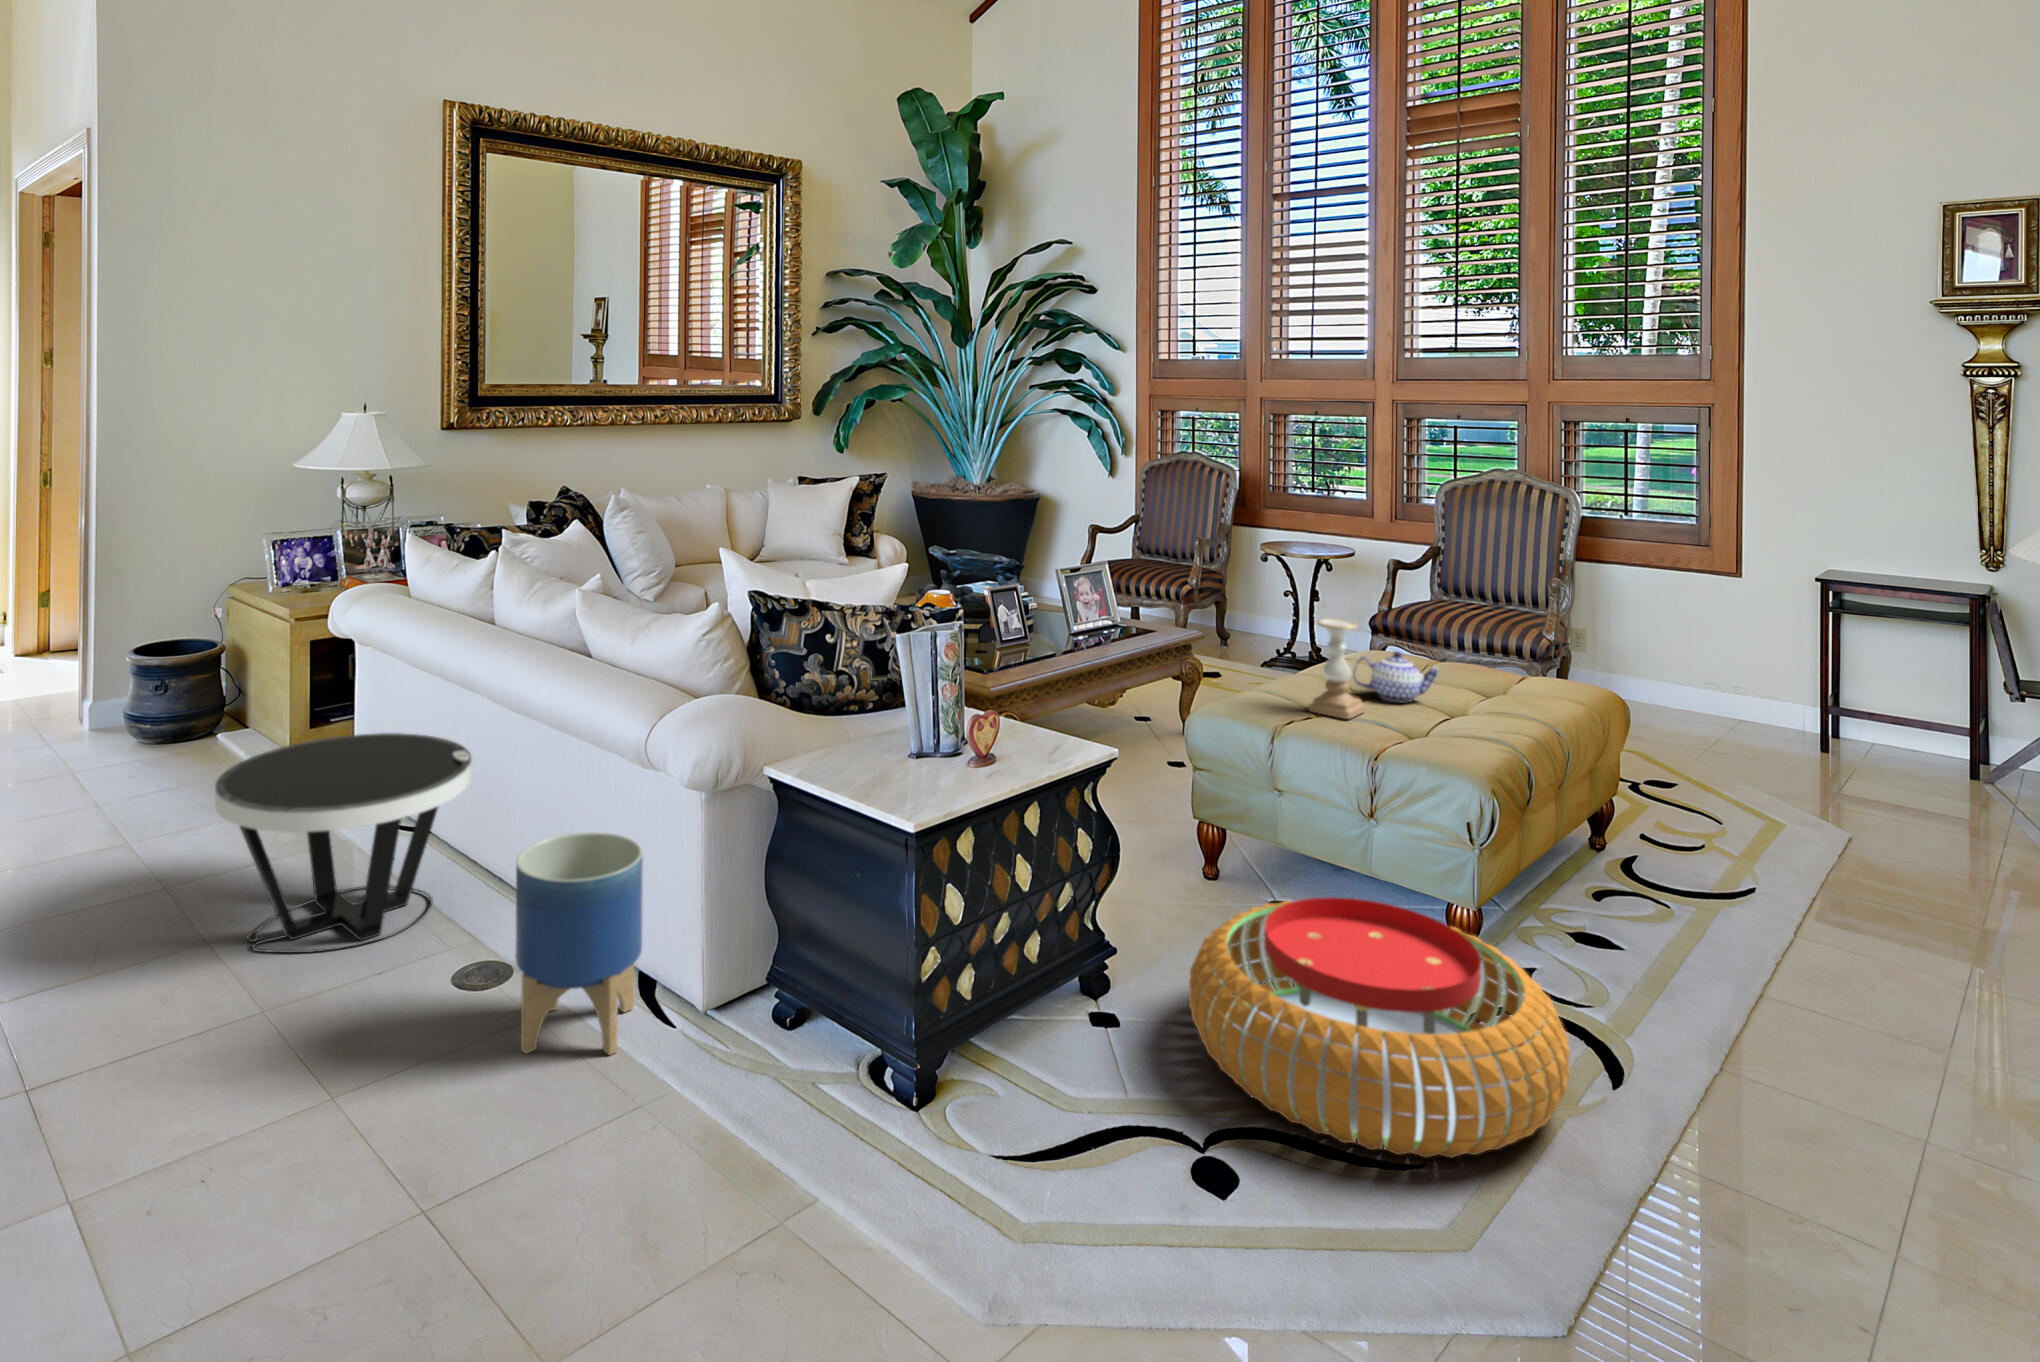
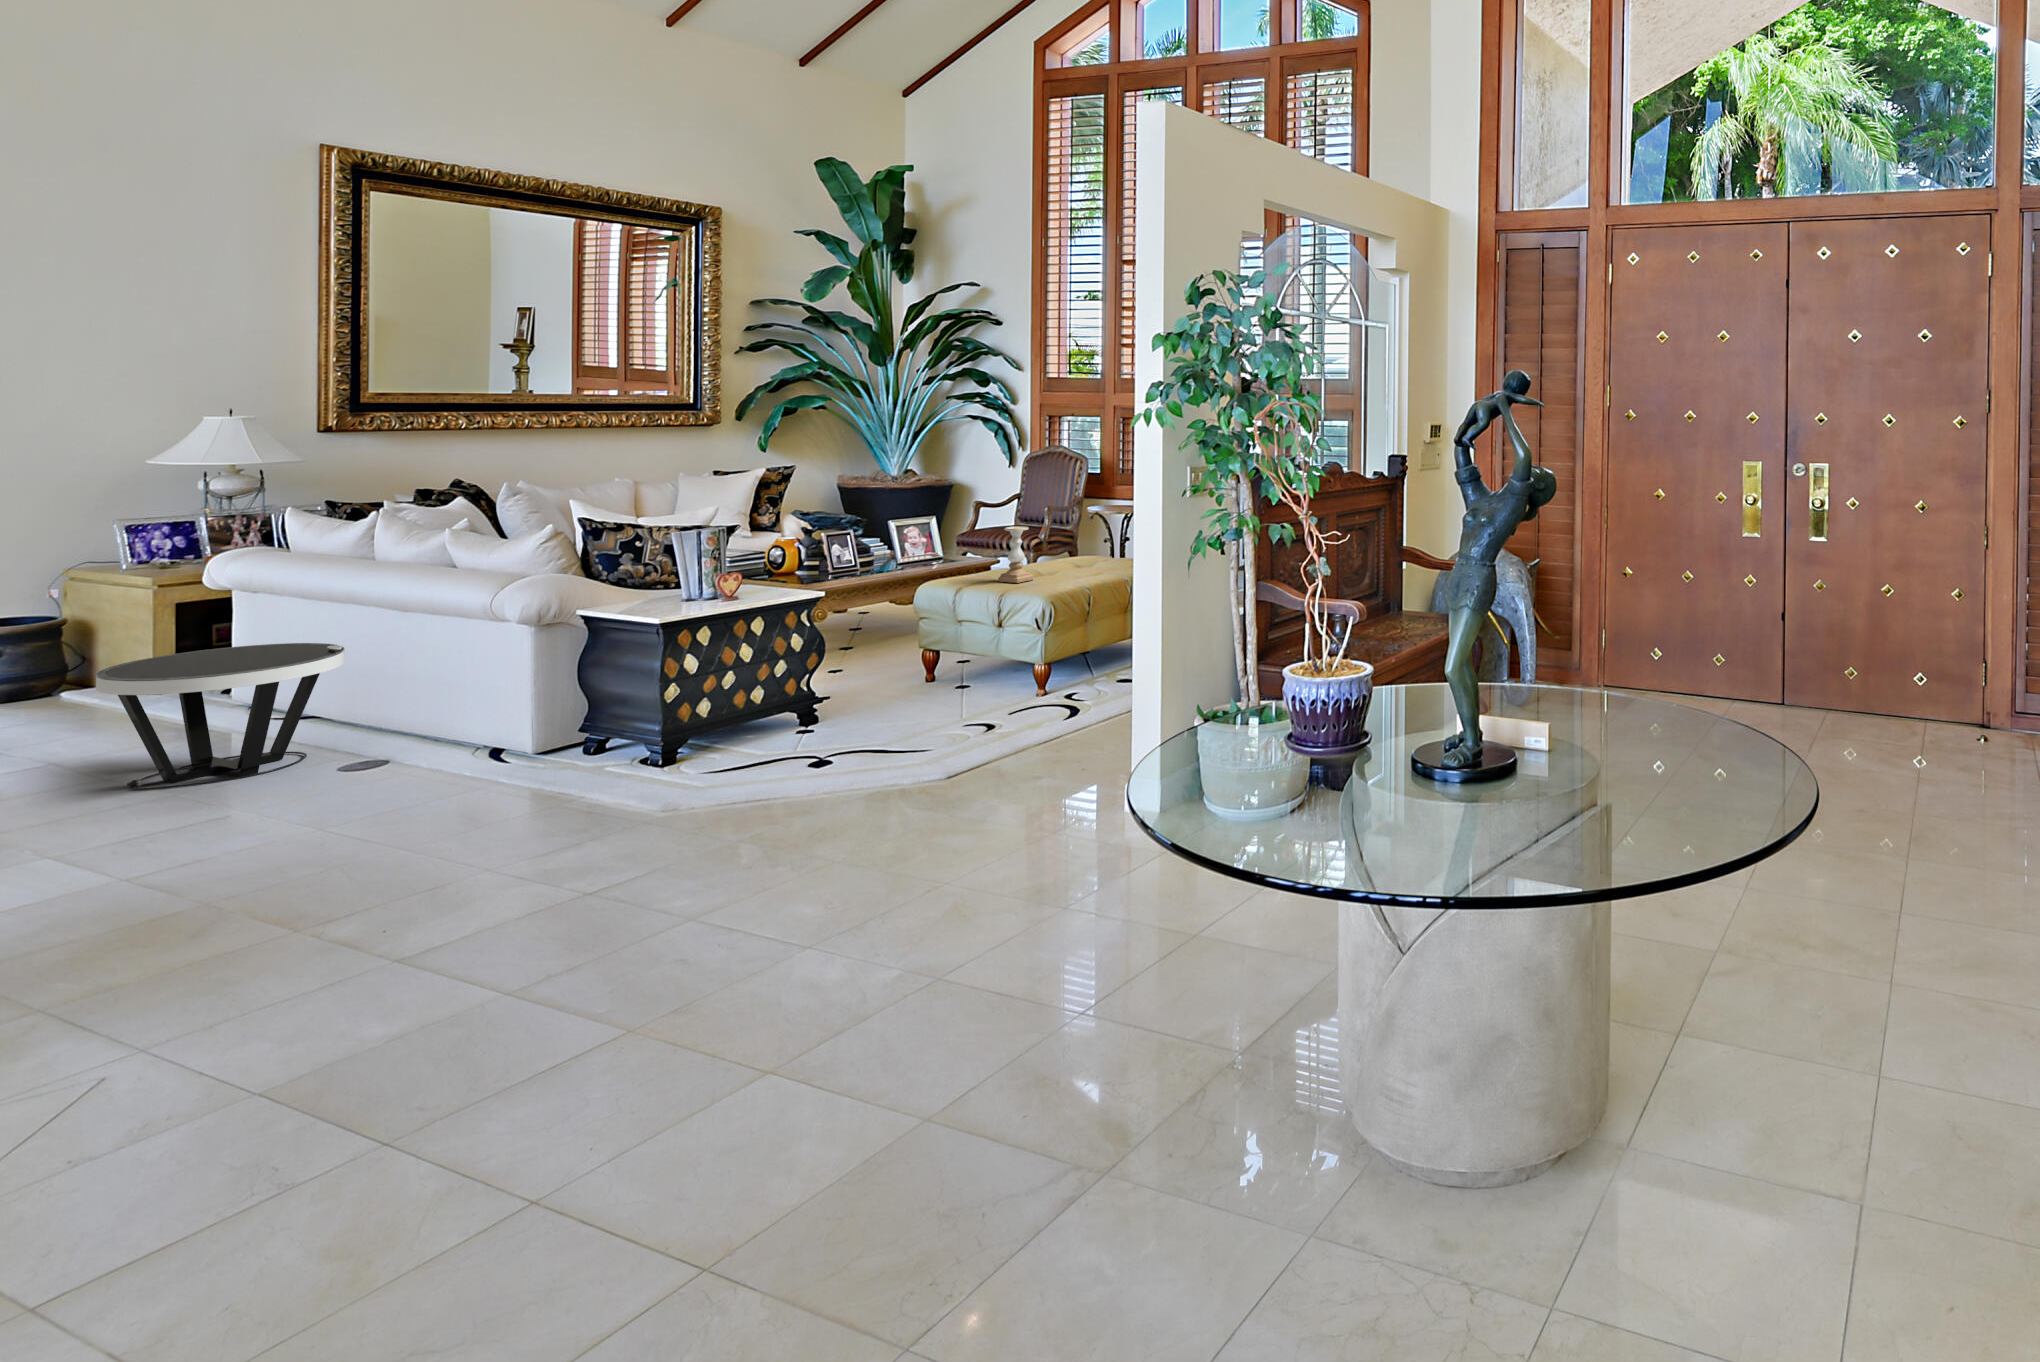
teapot: present [1353,652,1439,702] -> none [1040,546,1088,575]
planter: present [516,832,643,1055] -> none [378,668,481,799]
pouf: present [1189,897,1570,1158] -> none [854,664,1056,763]

